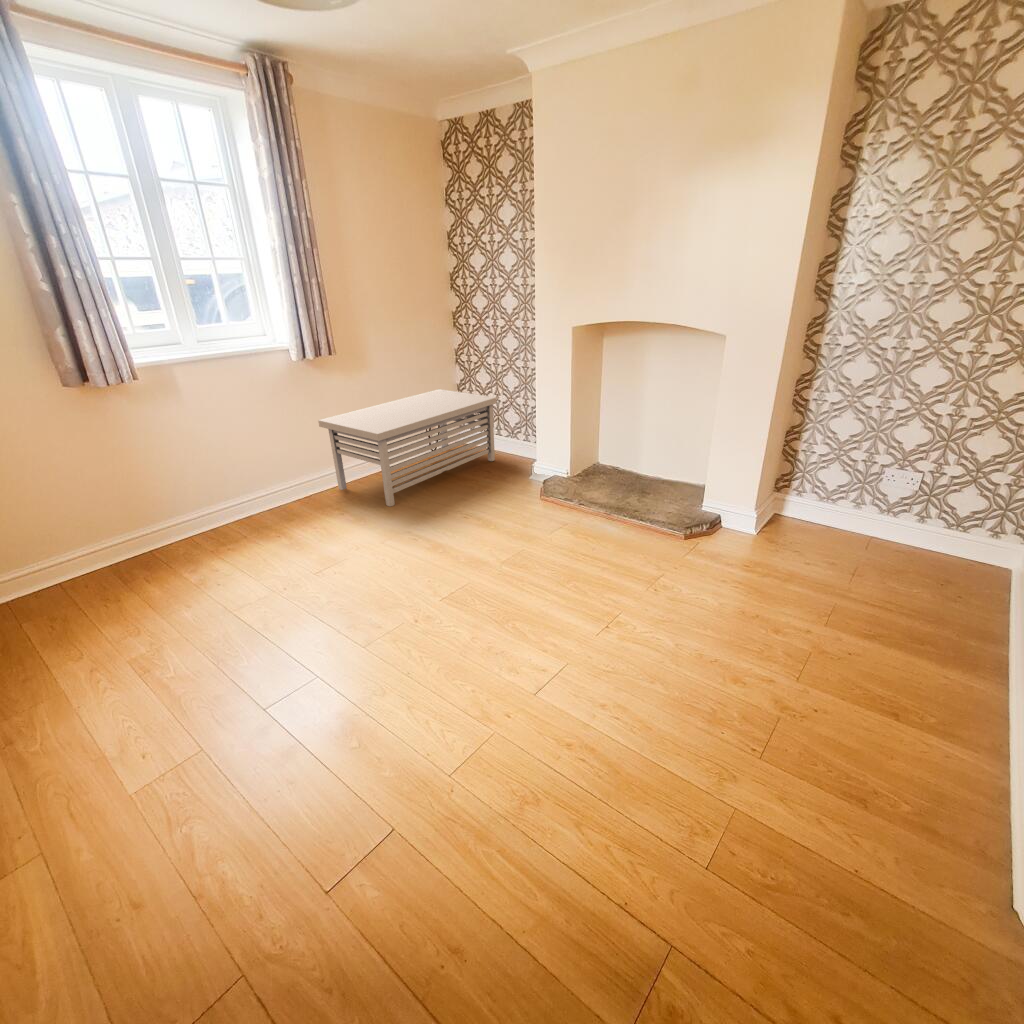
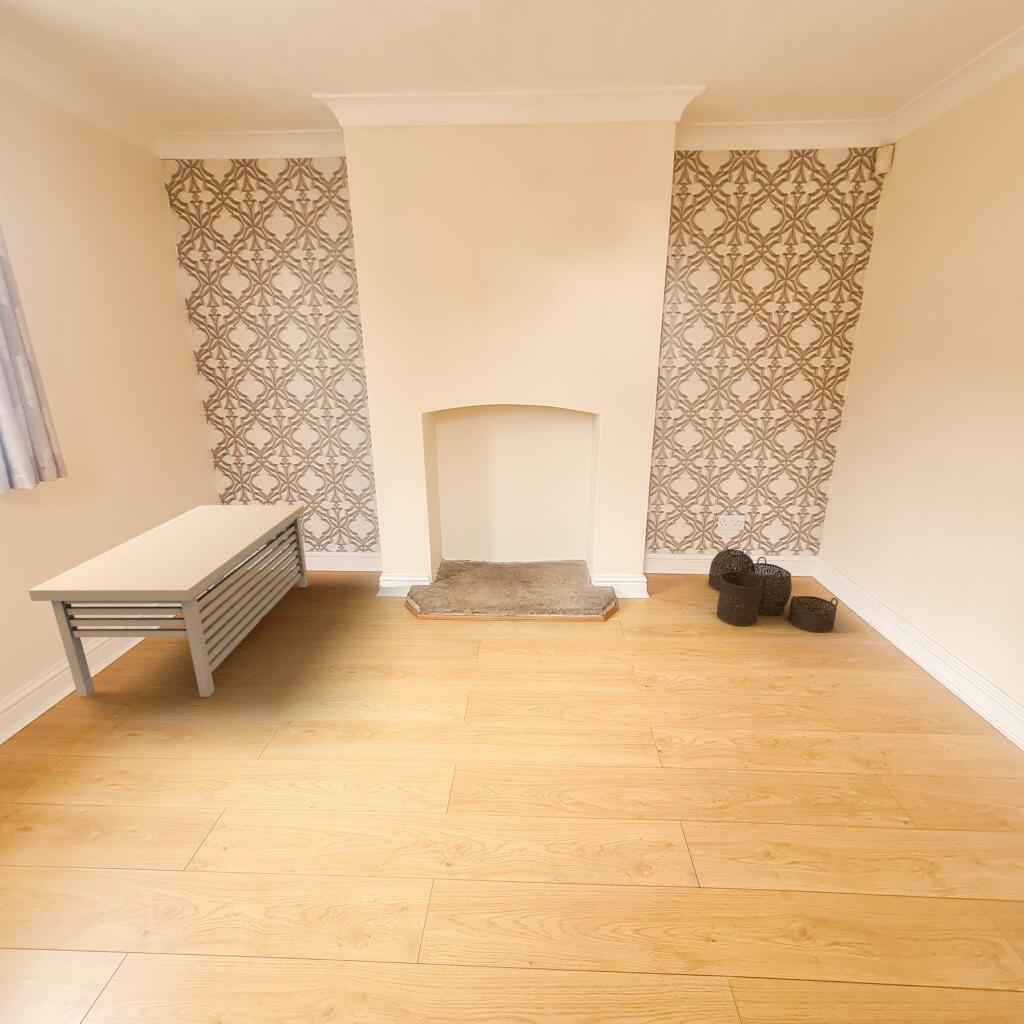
woven basket: none [812,503,969,619] -> present [708,547,838,632]

